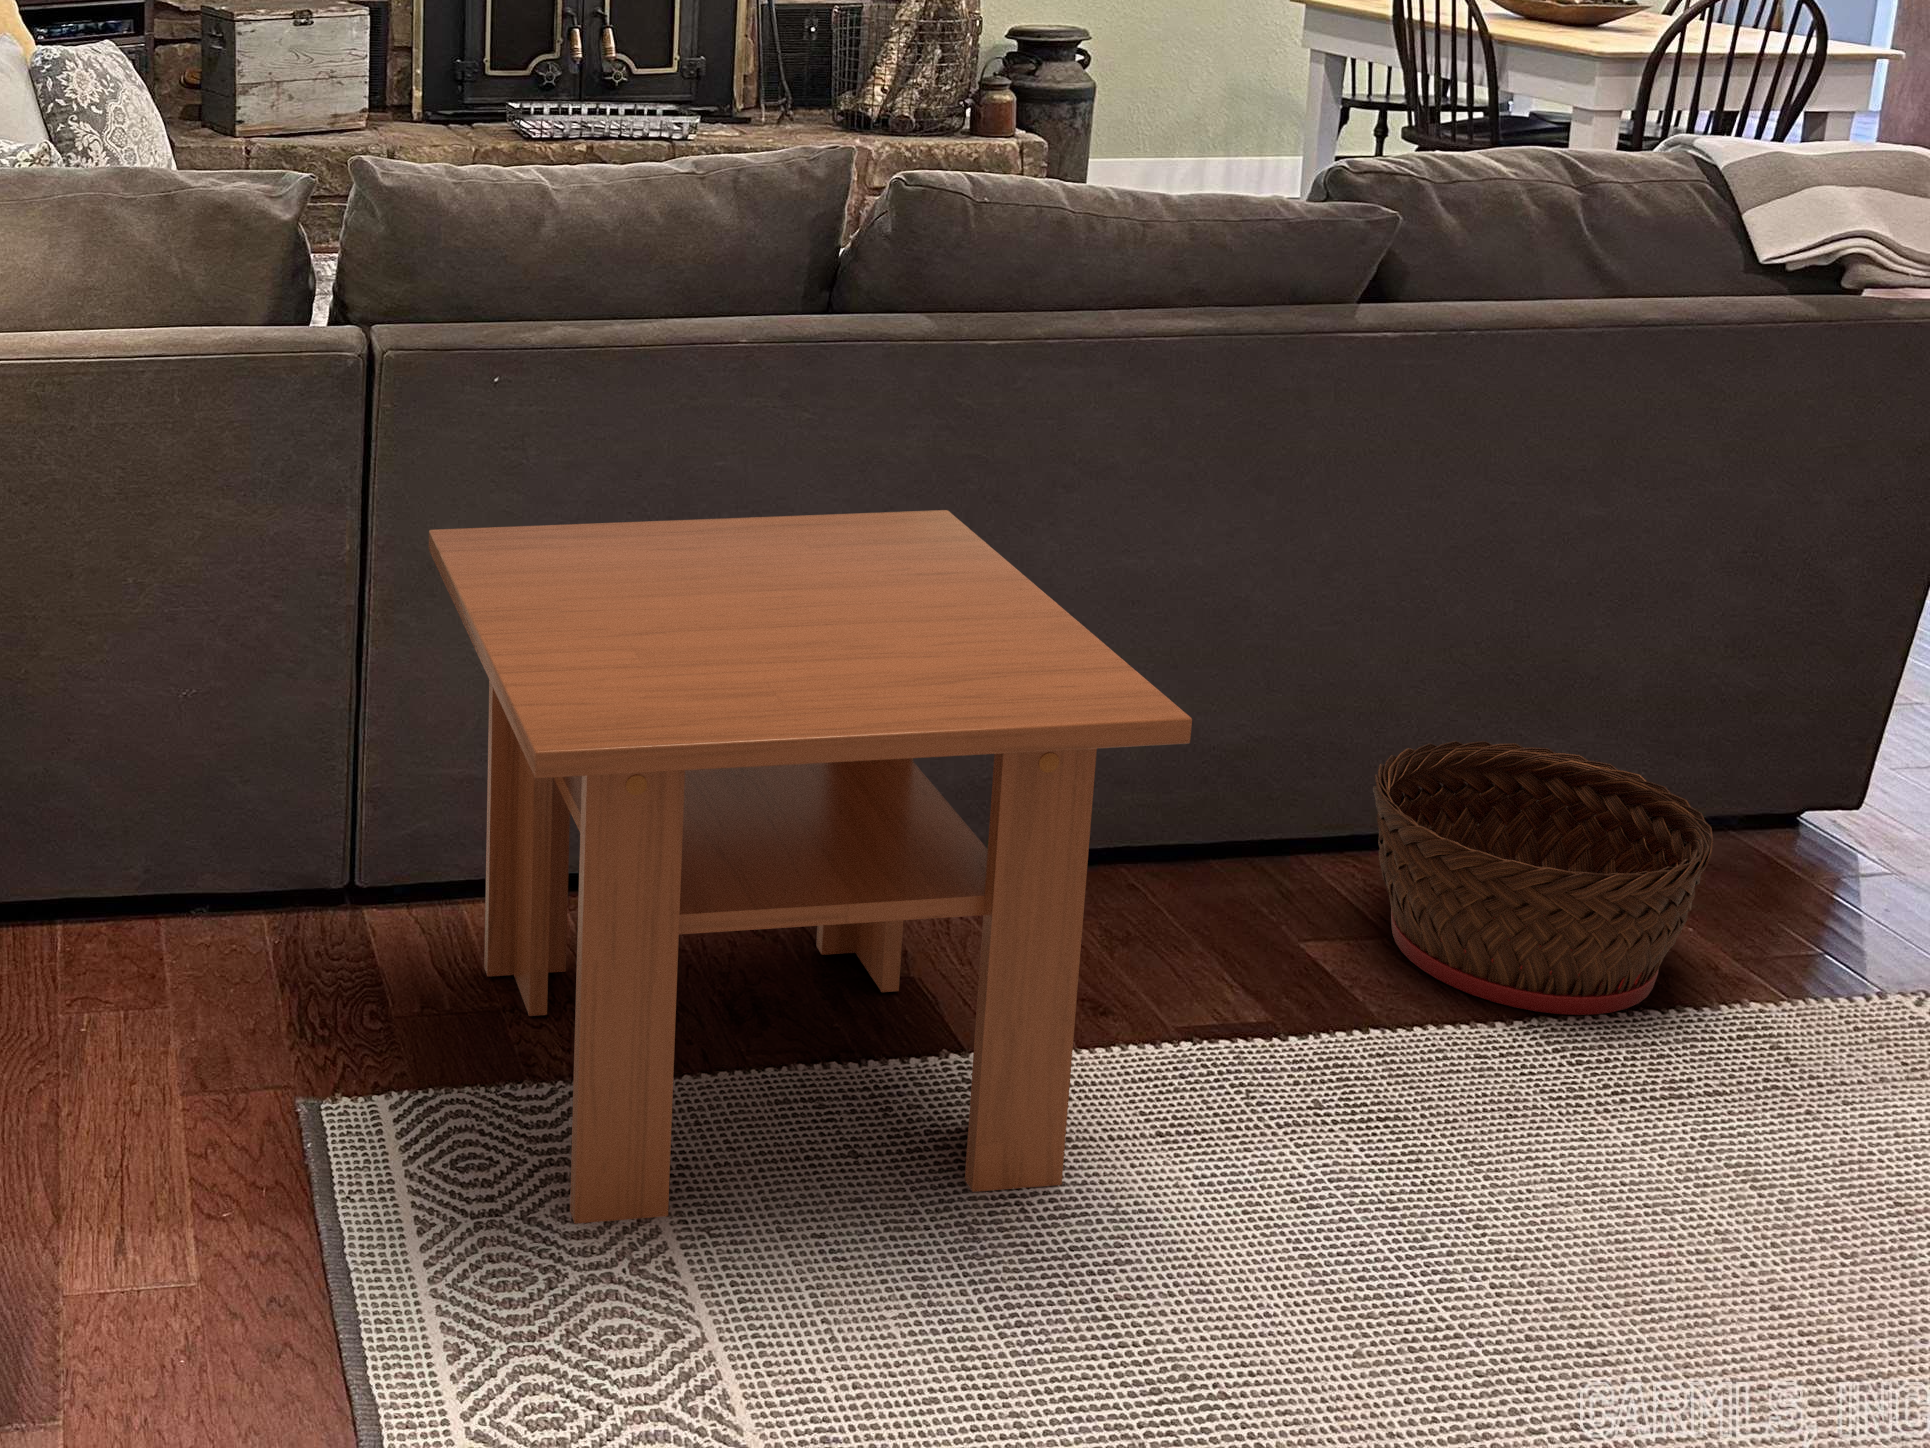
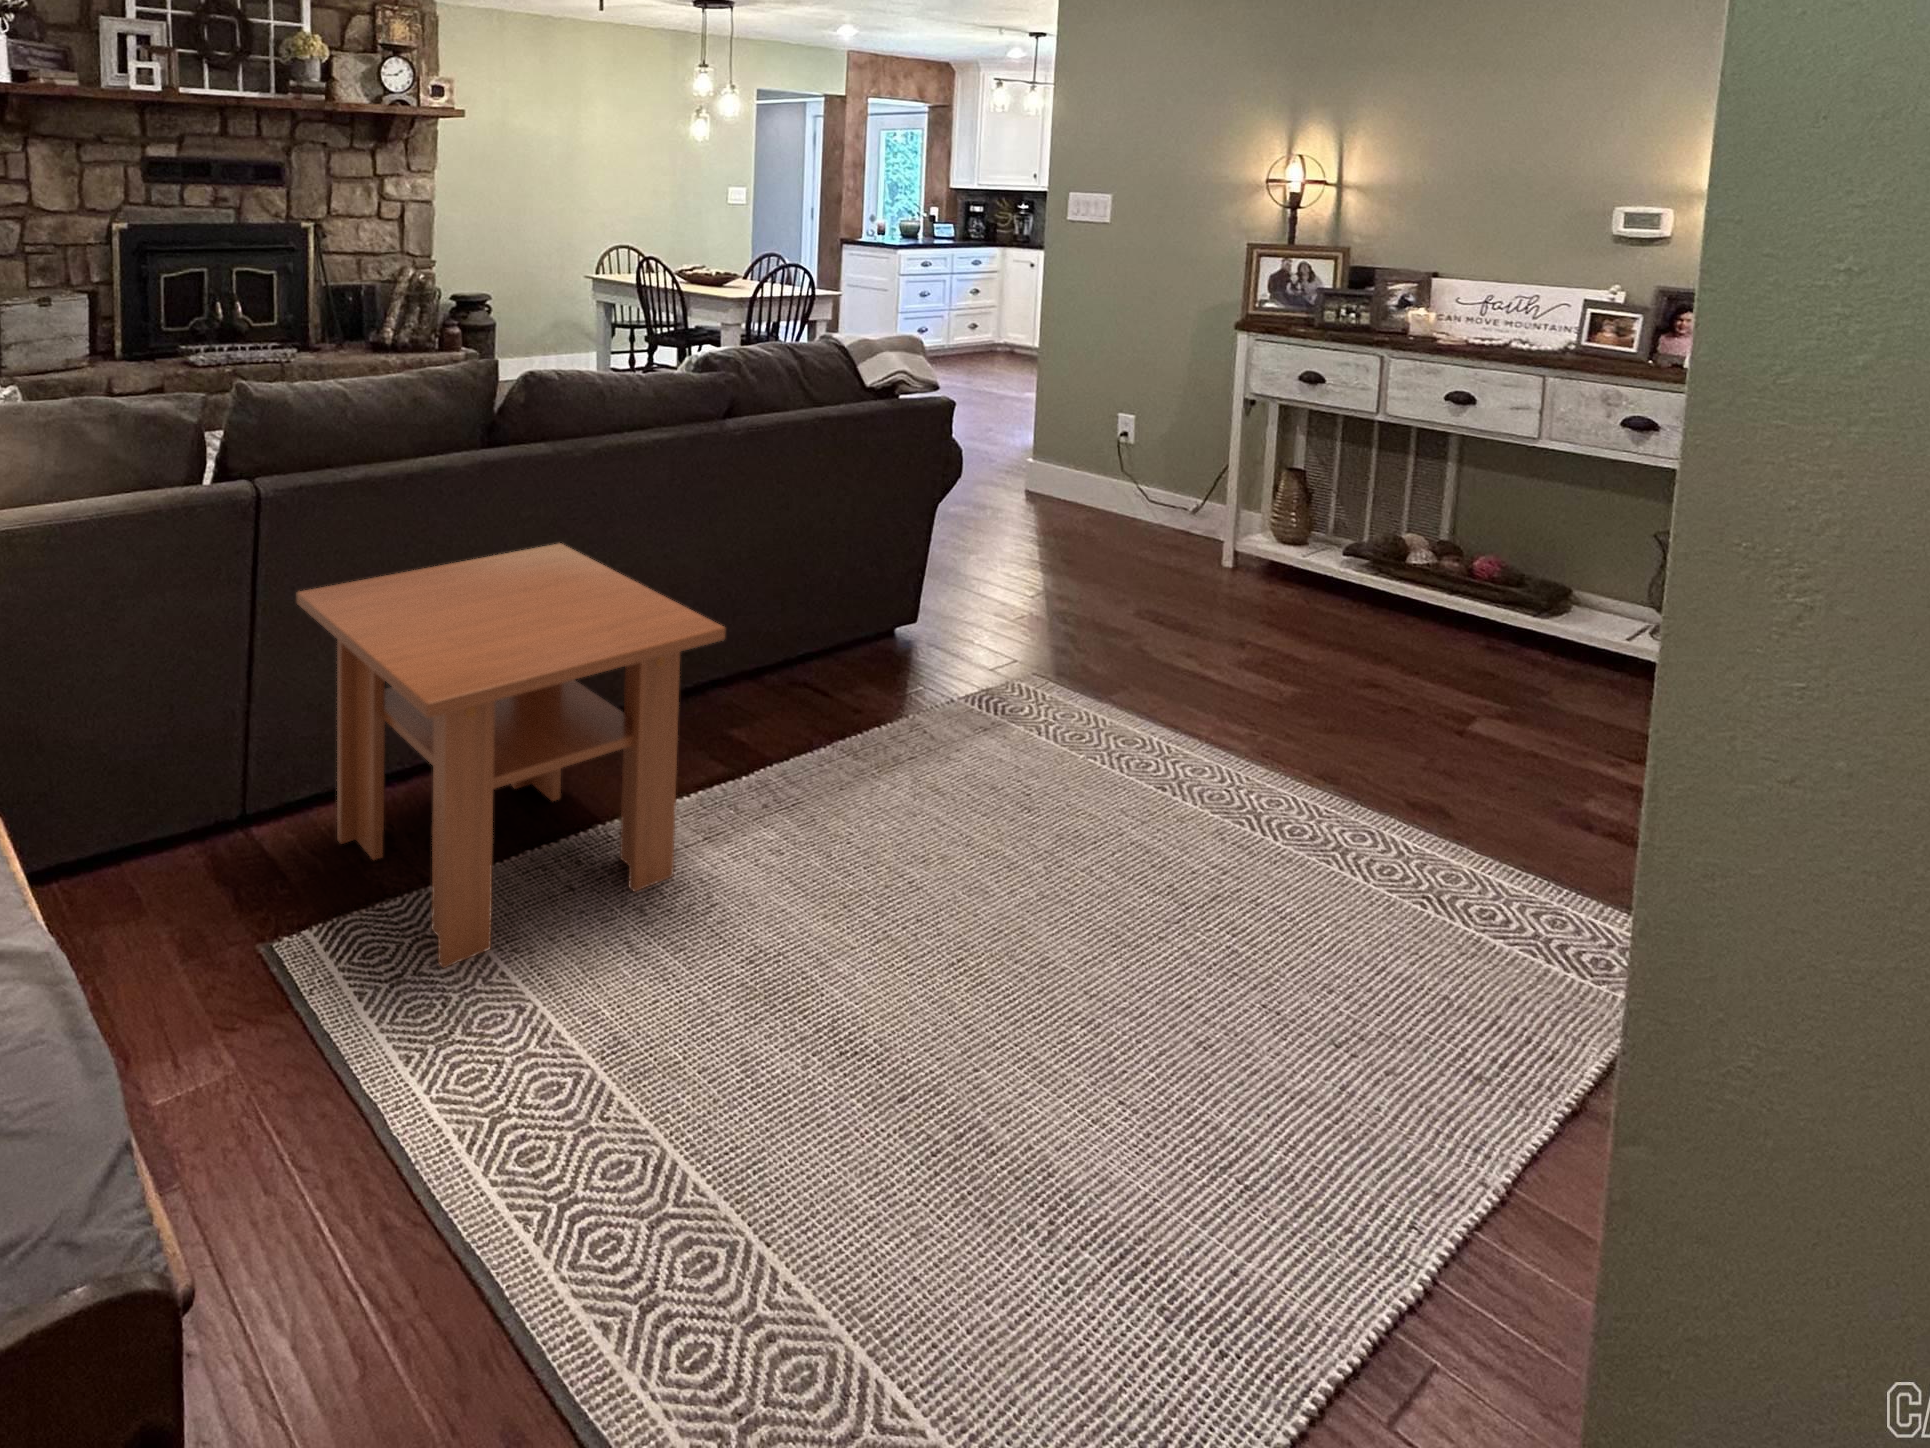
basket: present [1373,741,1714,1015] -> none [752,618,894,741]

